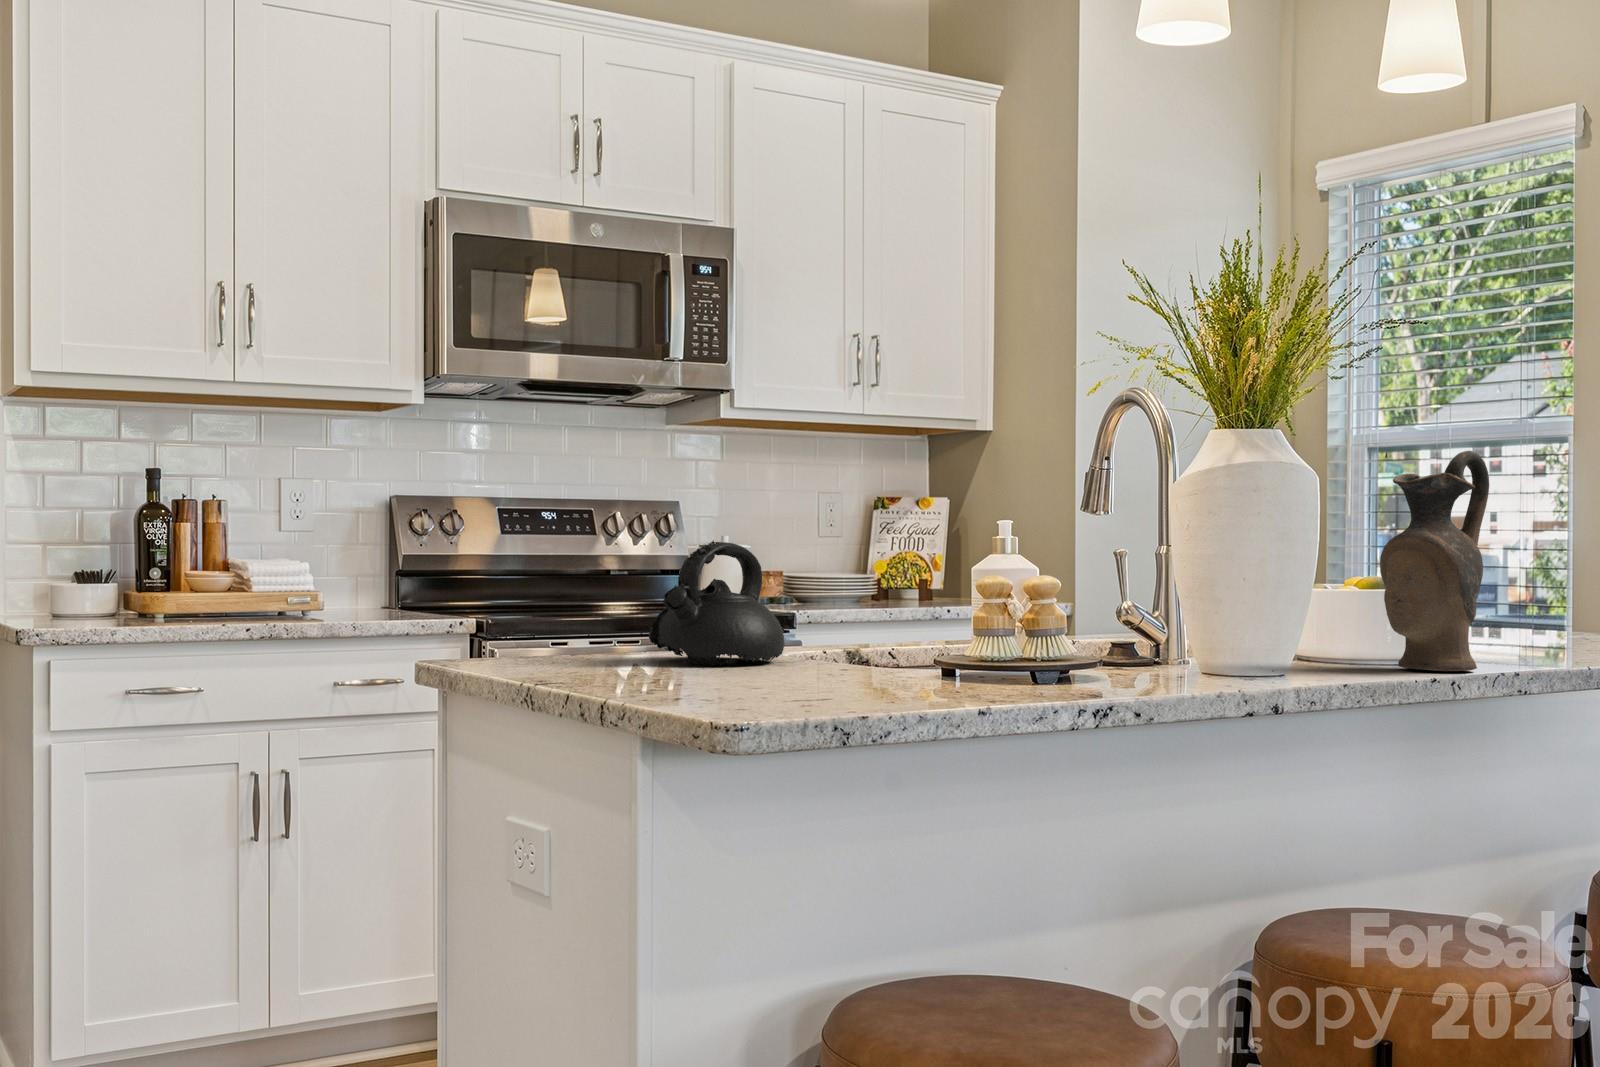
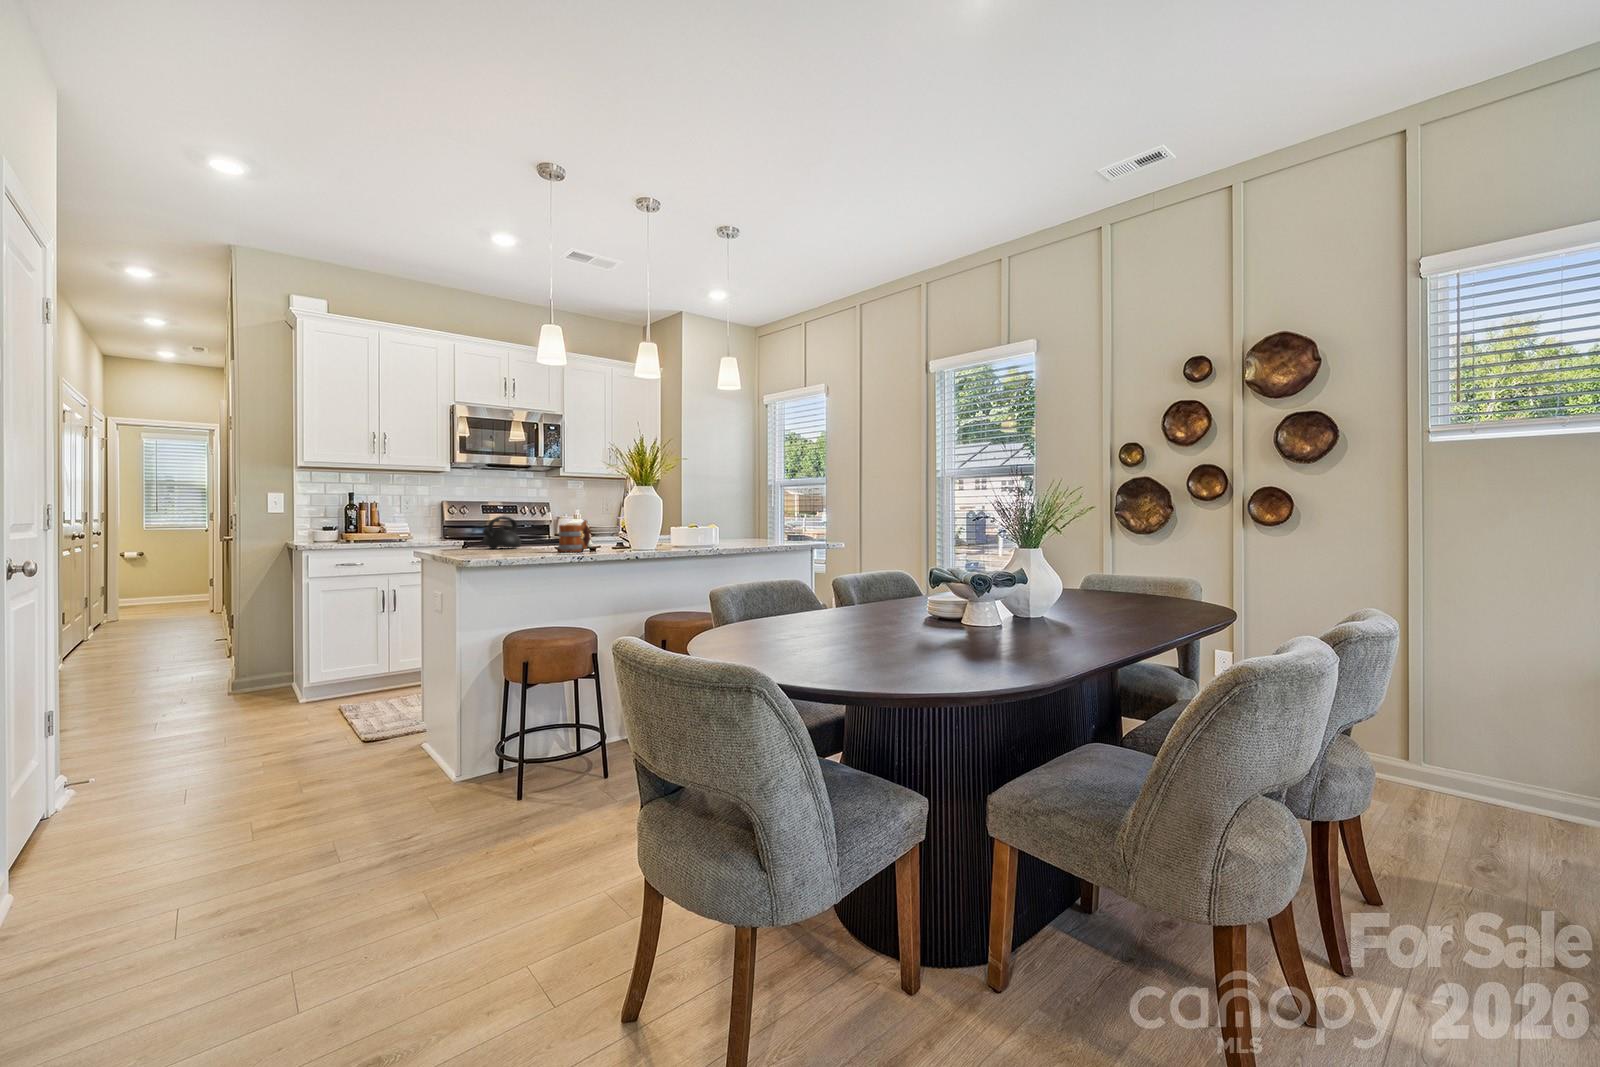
ceramic pitcher: present [1380,451,1489,671] -> none [676,492,708,548]
mug: none [1016,559,1127,695] -> present [558,520,590,552]

